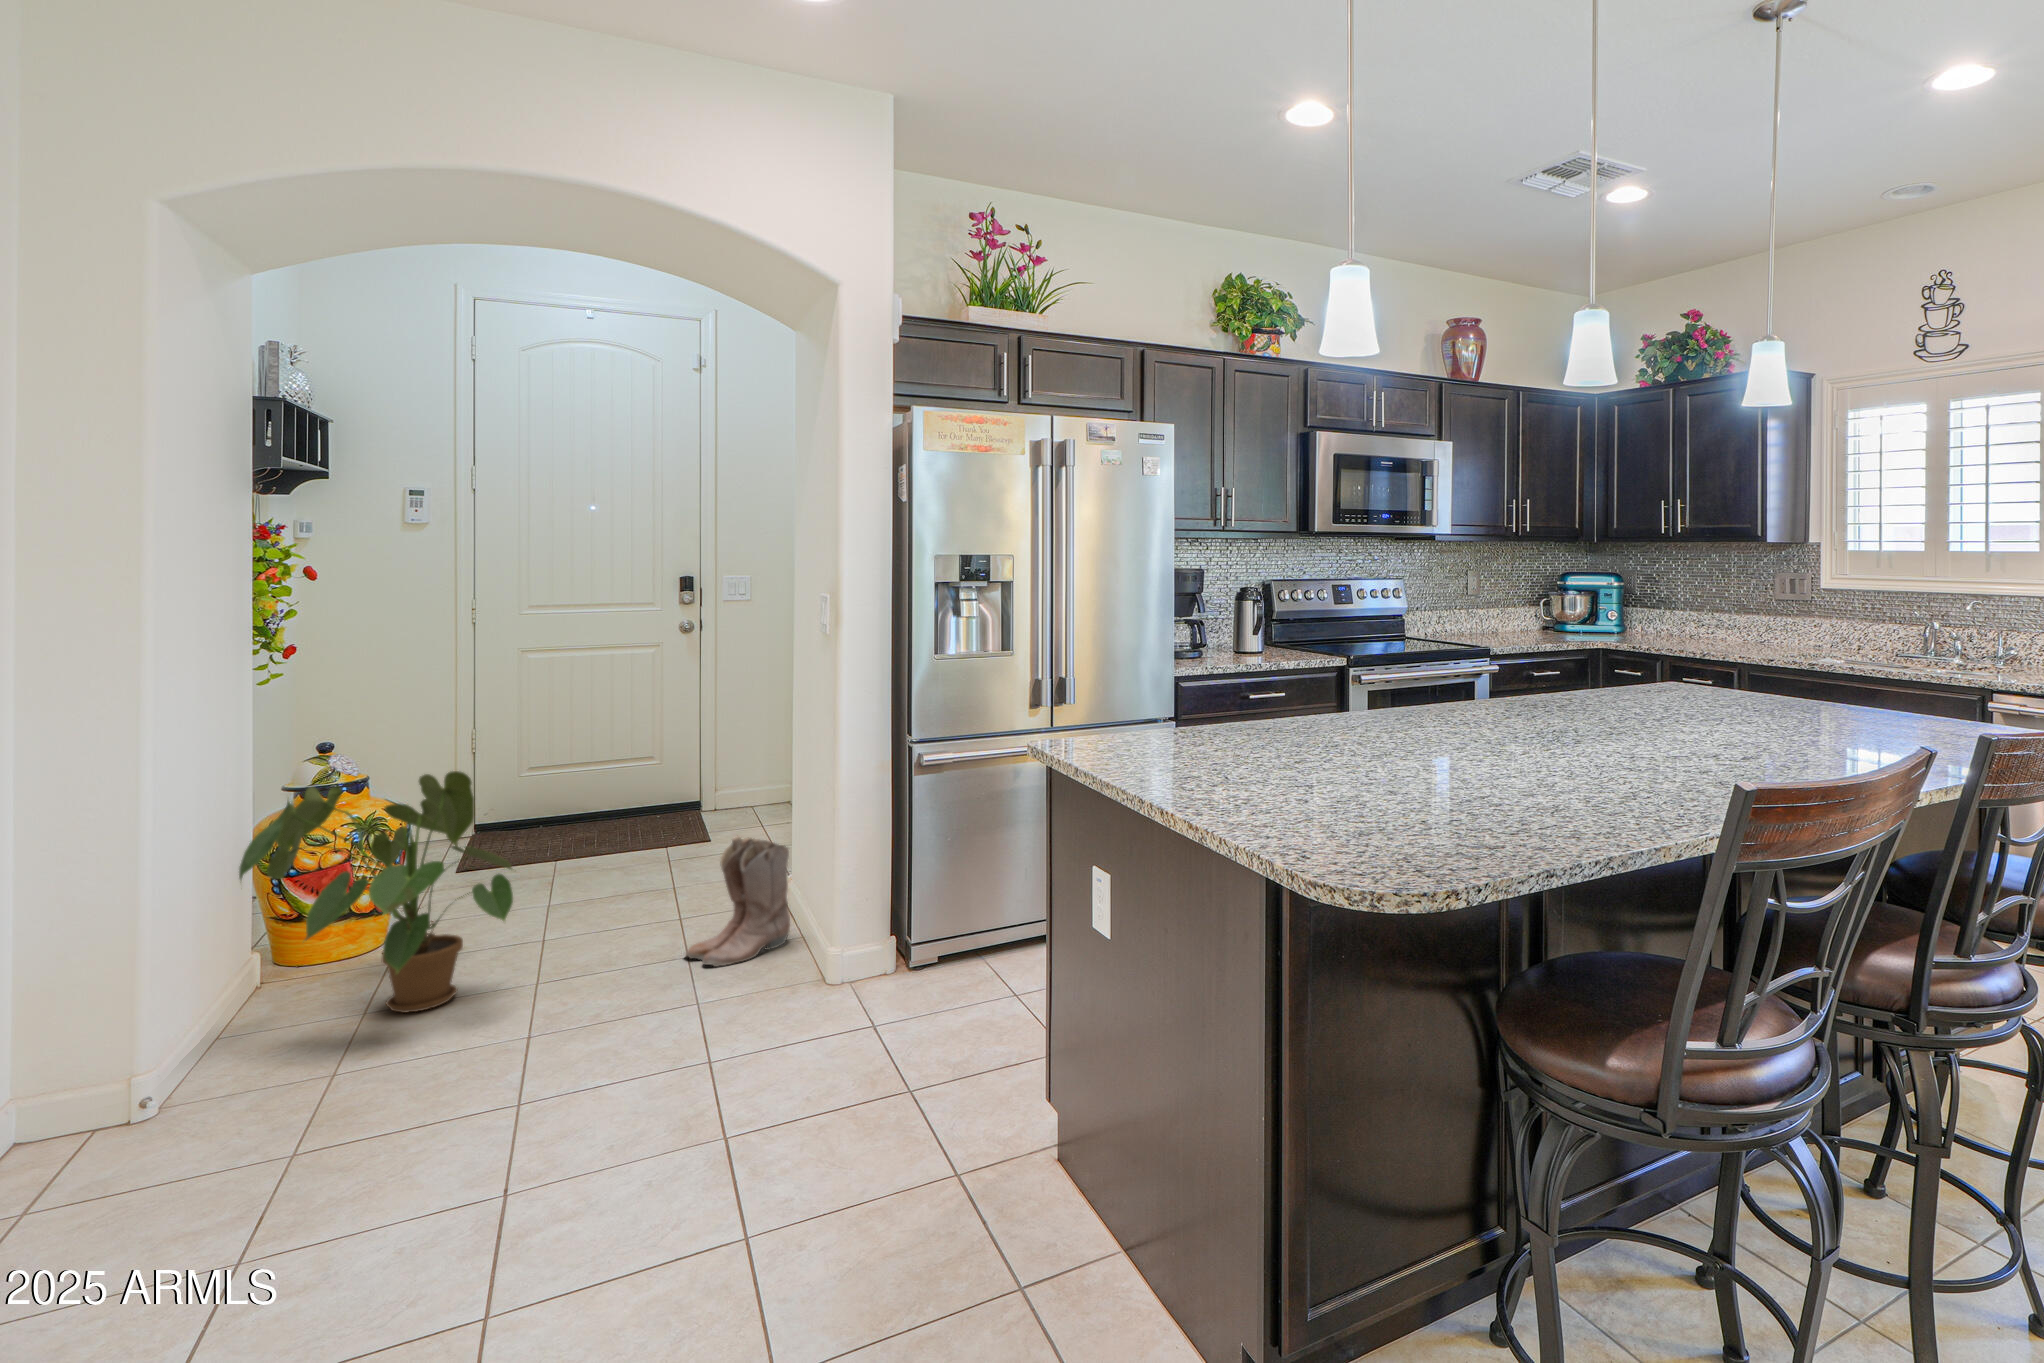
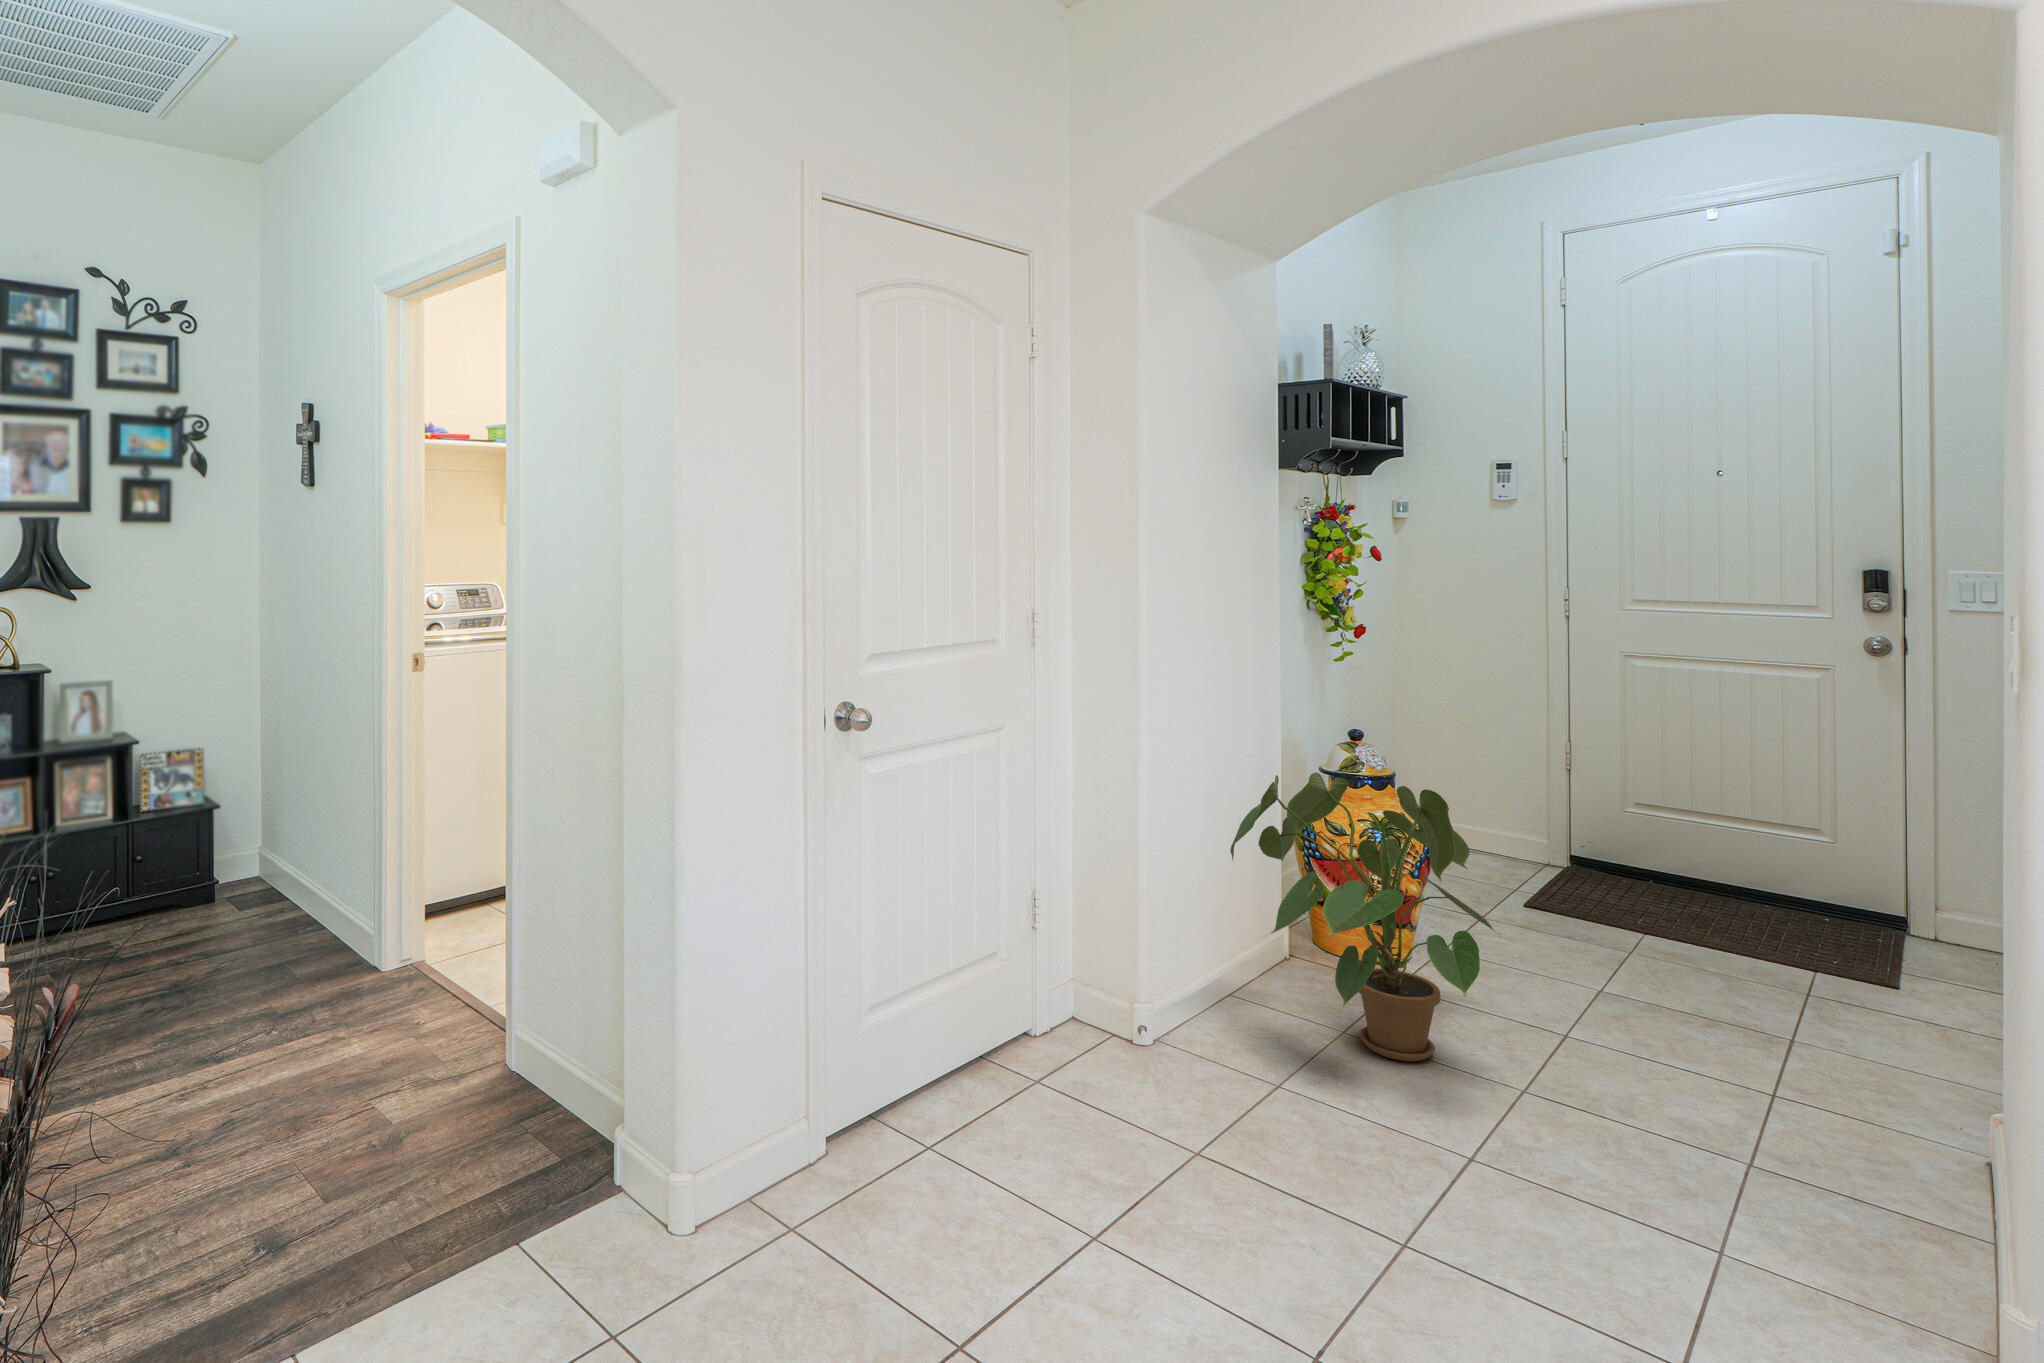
boots: present [685,837,790,967] -> none [1749,1001,1973,1229]

